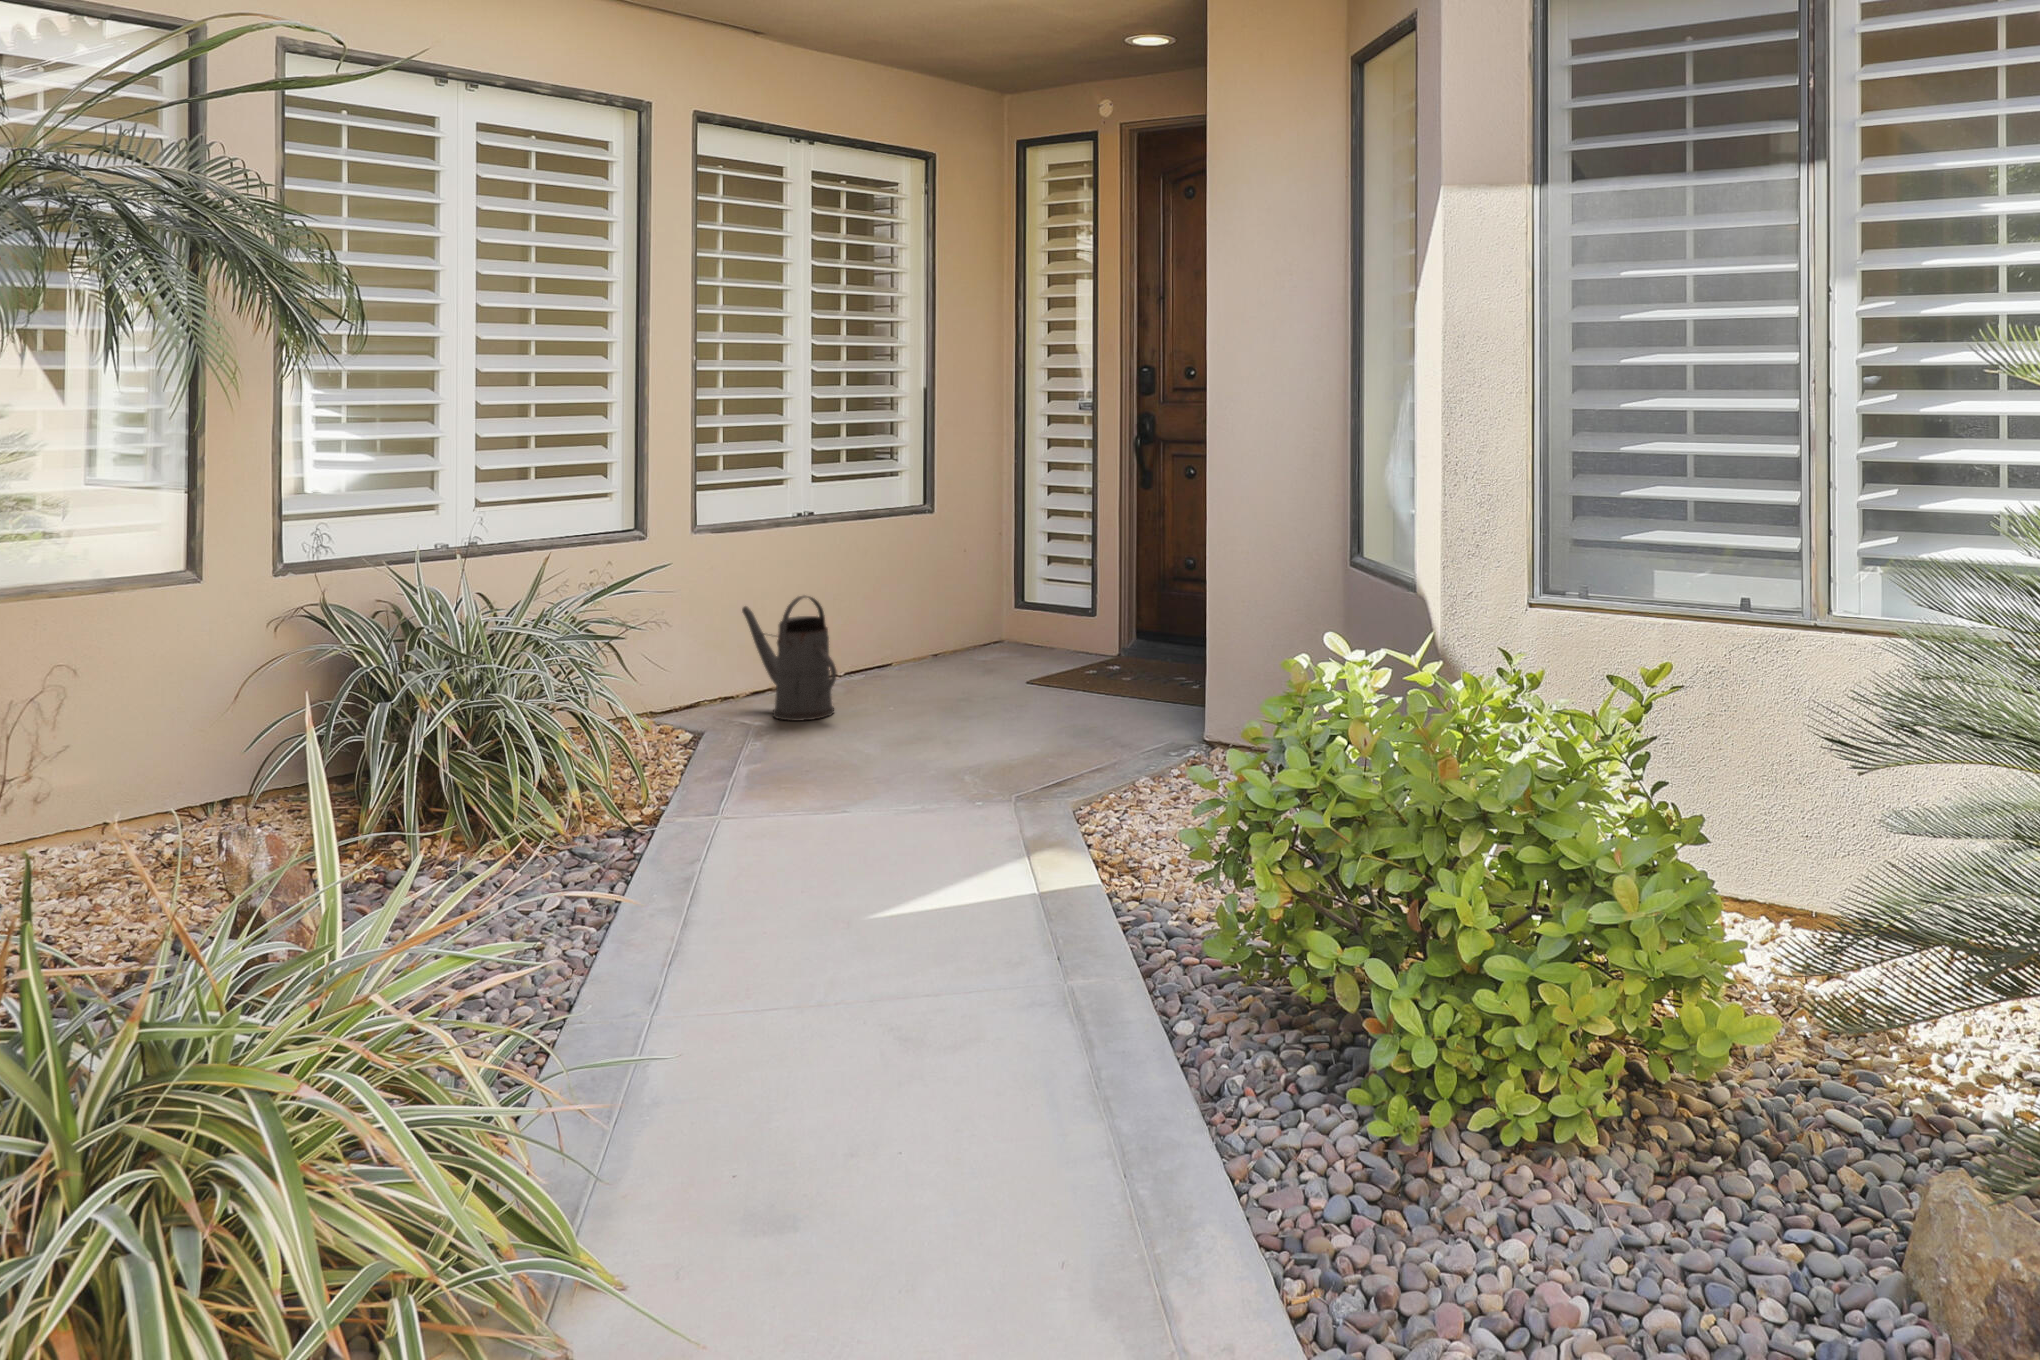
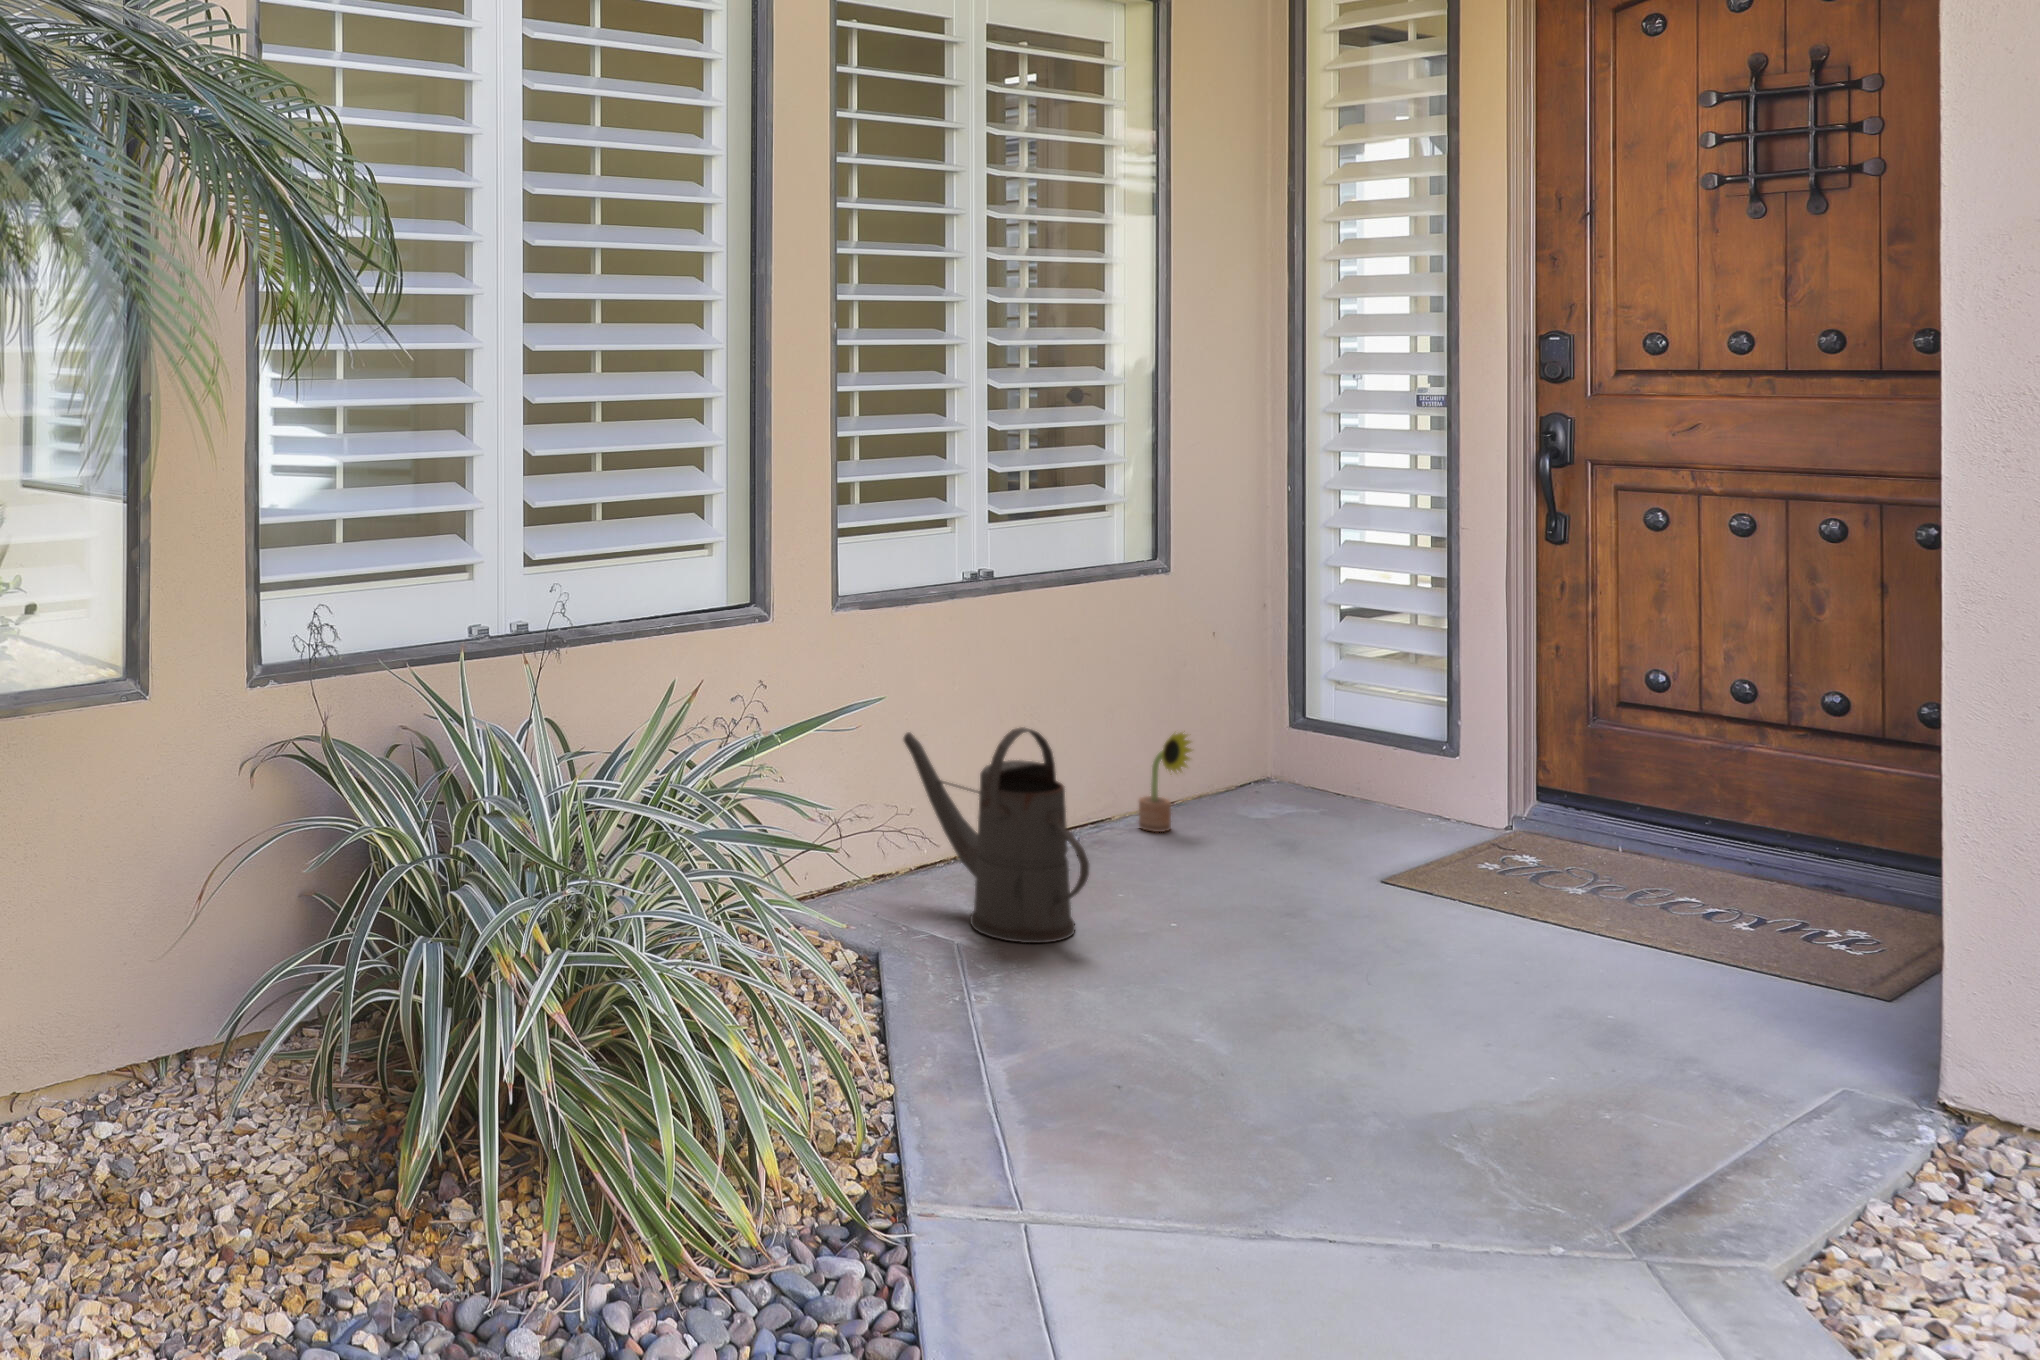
decorative plant: none [907,602,940,665] -> present [1139,731,1192,832]

